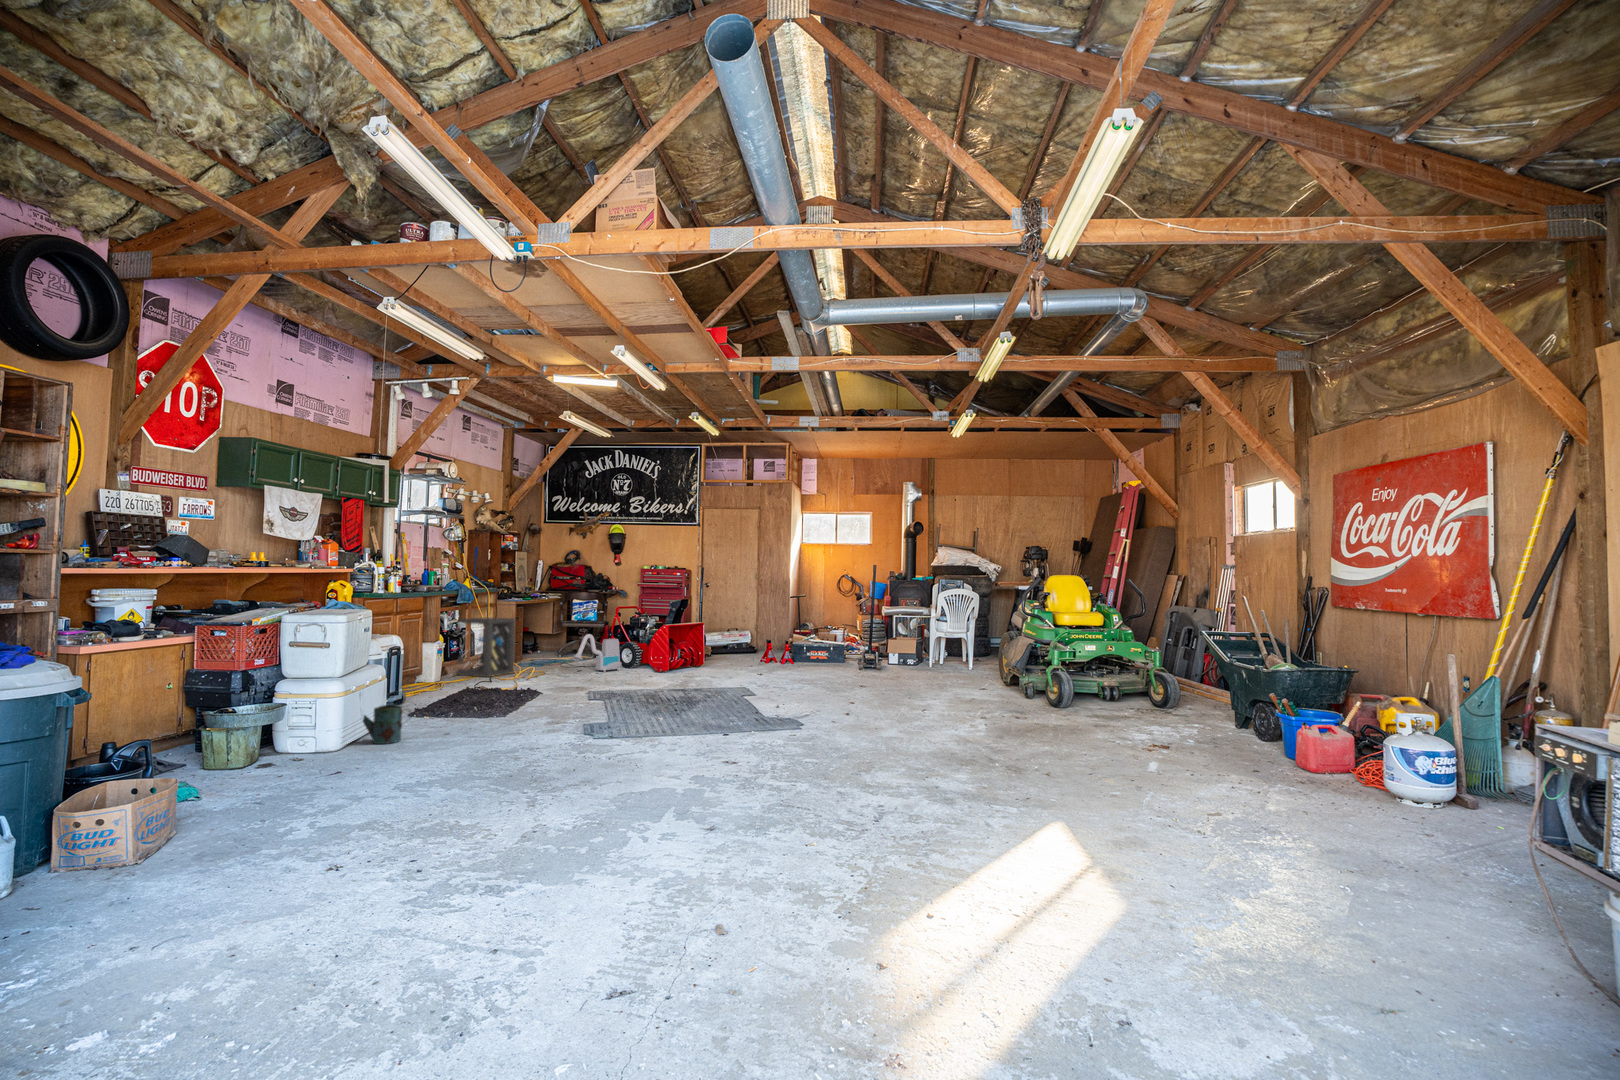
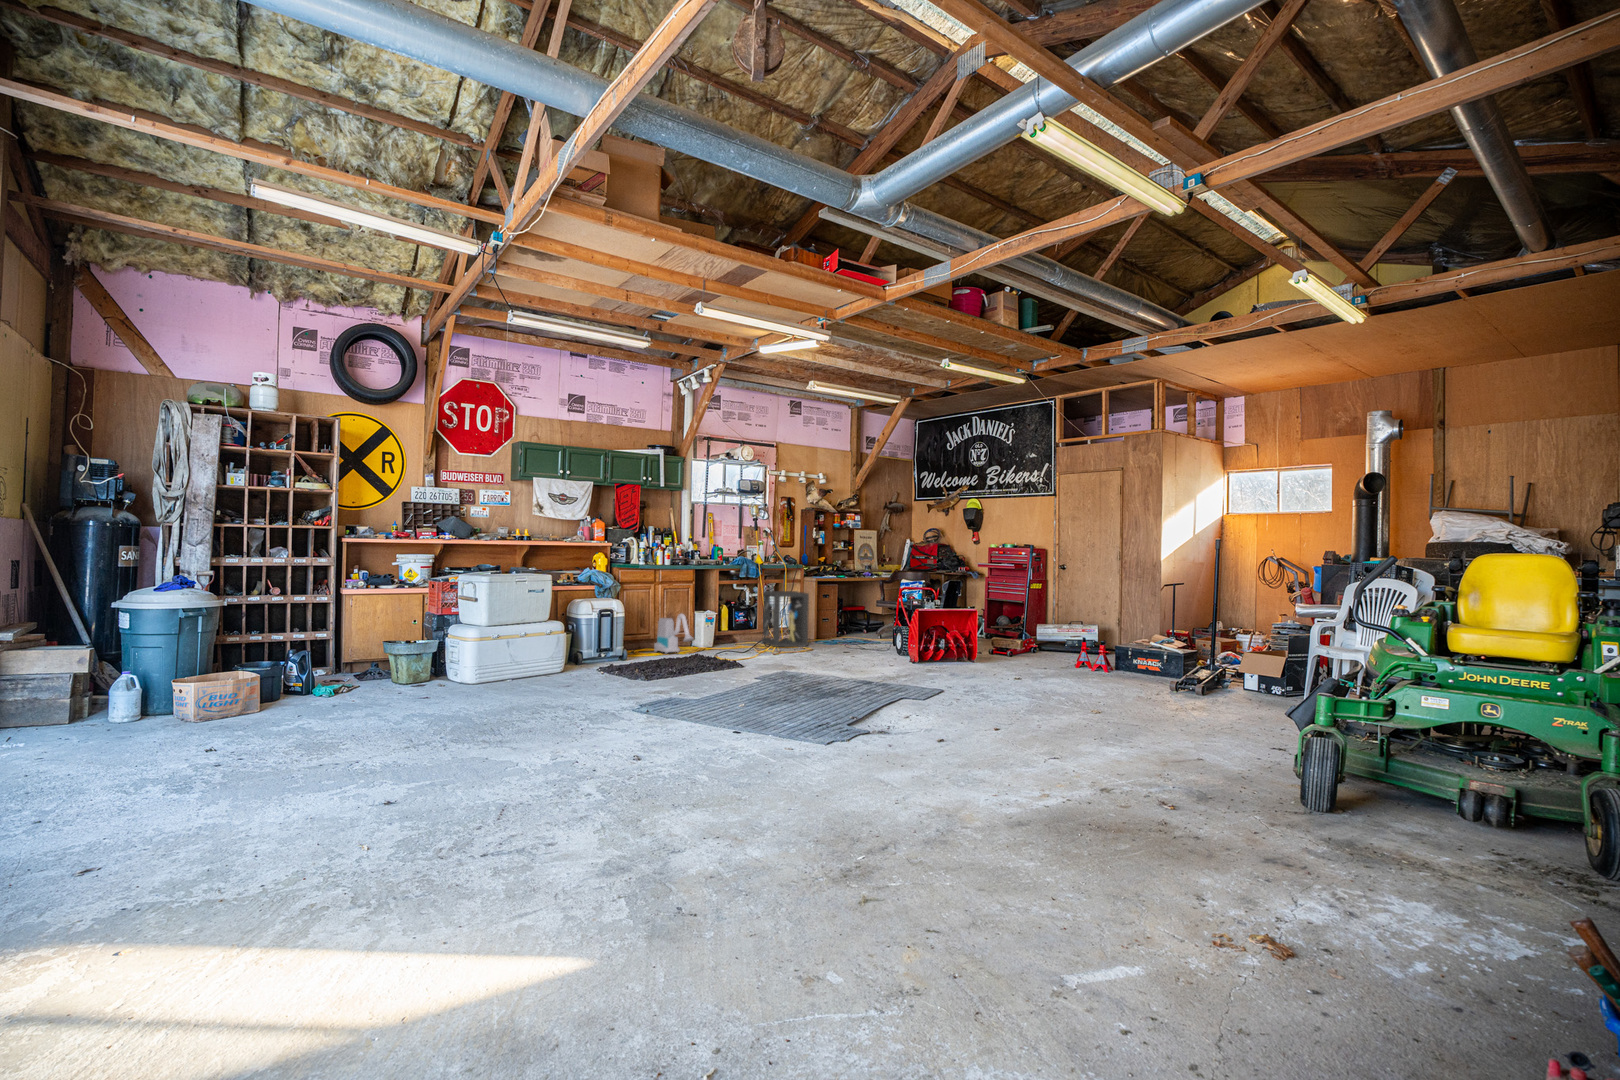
vacuum cleaner: present [573,634,622,672] -> present [654,614,693,653]
watering can: present [363,705,411,744] -> none [501,649,530,687]

